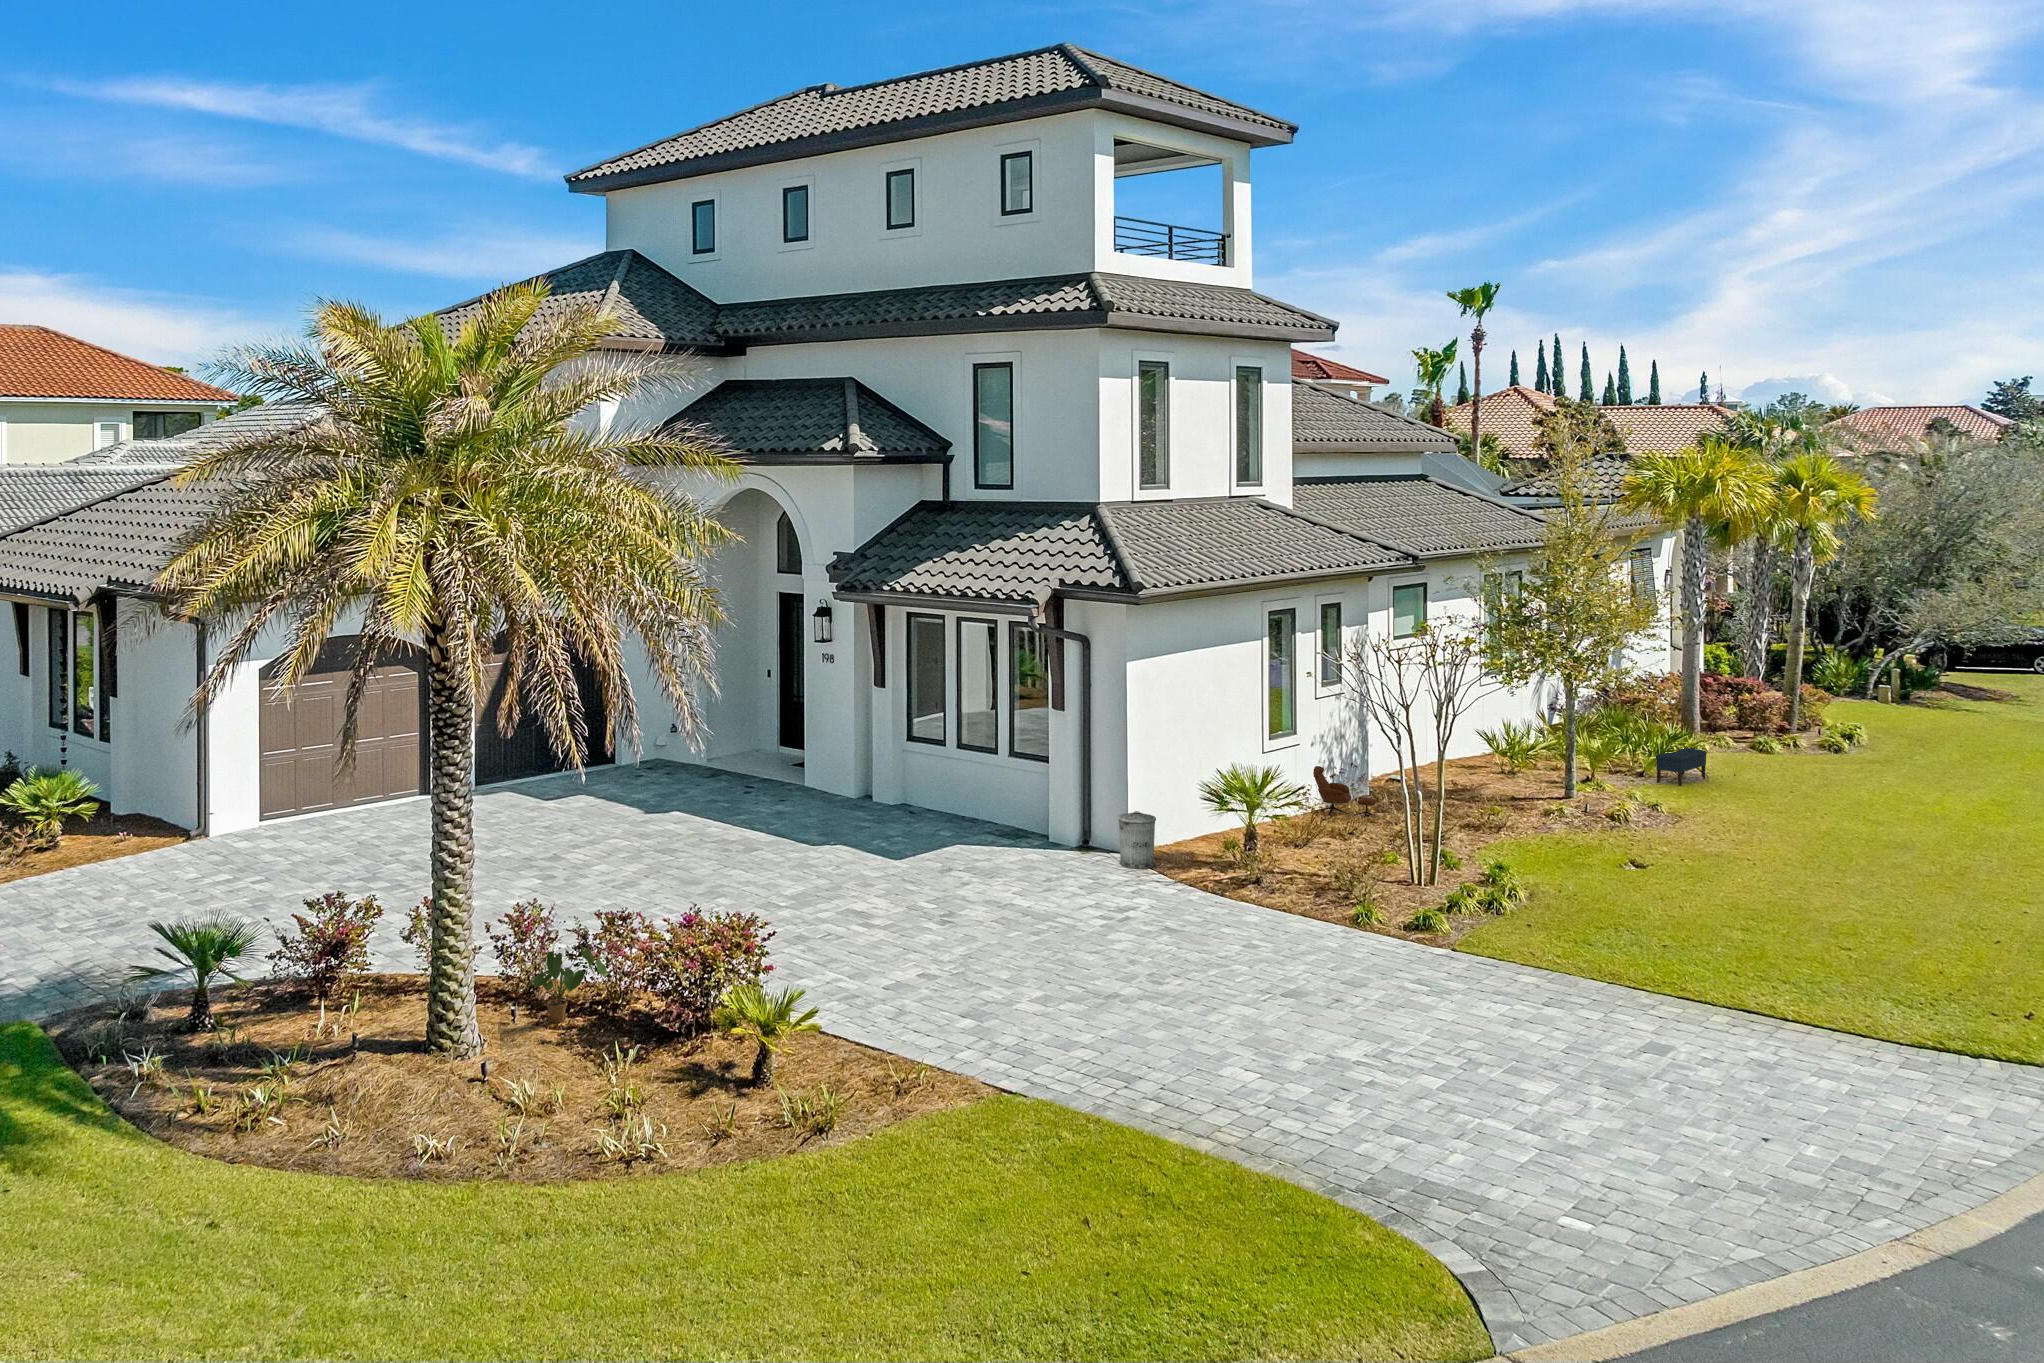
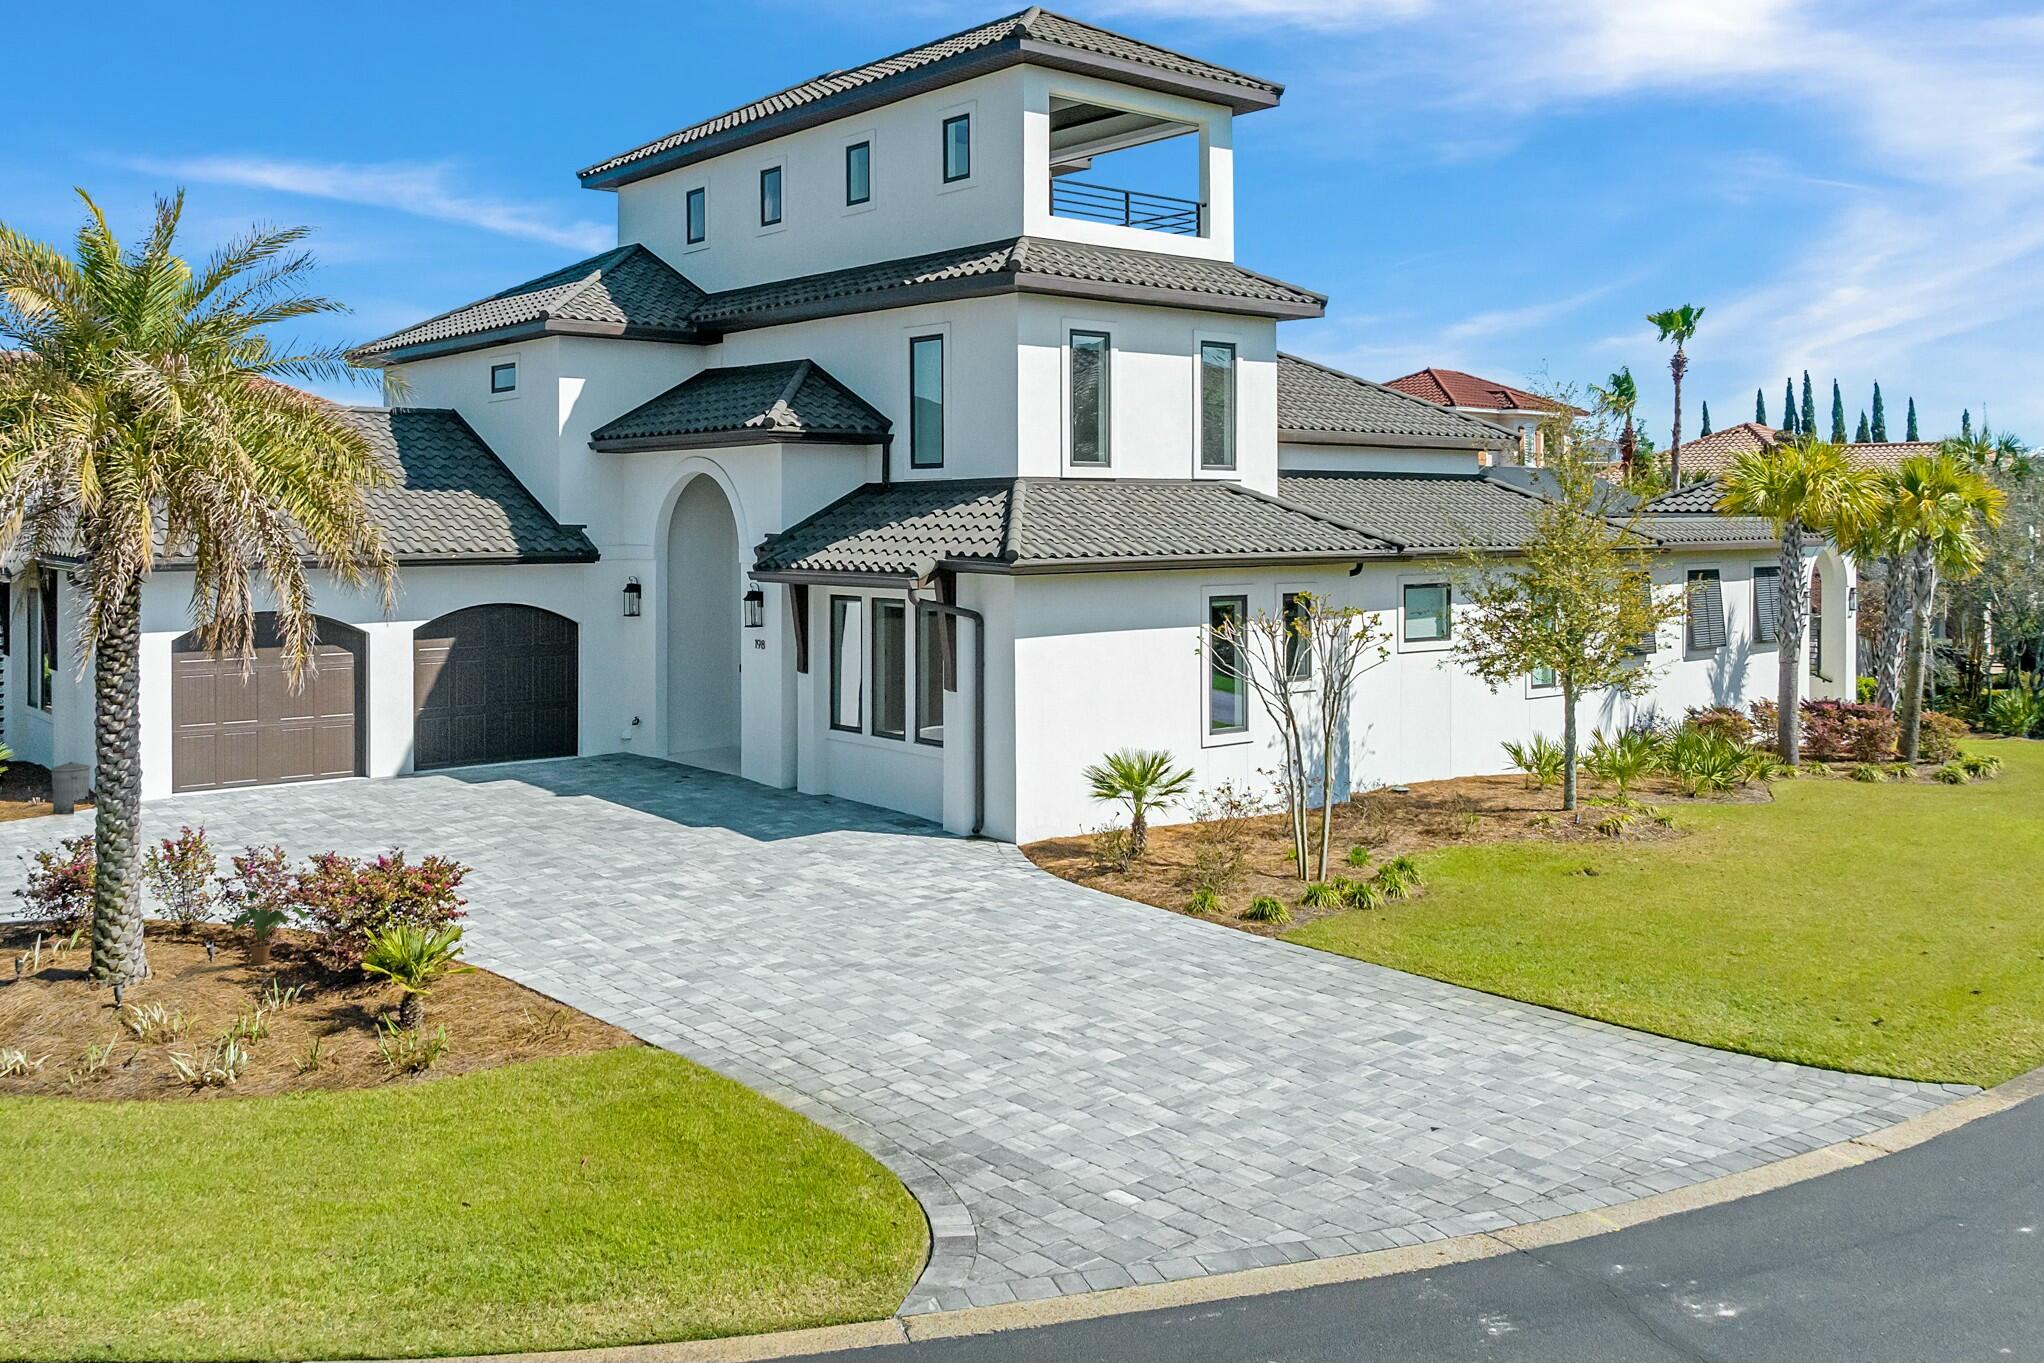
bench: present [1656,748,1707,786] -> none [1697,765,1762,806]
lounge chair: present [1313,766,1378,818] -> none [1270,768,1337,825]
trash can: present [1118,811,1156,869] -> present [51,762,91,814]

